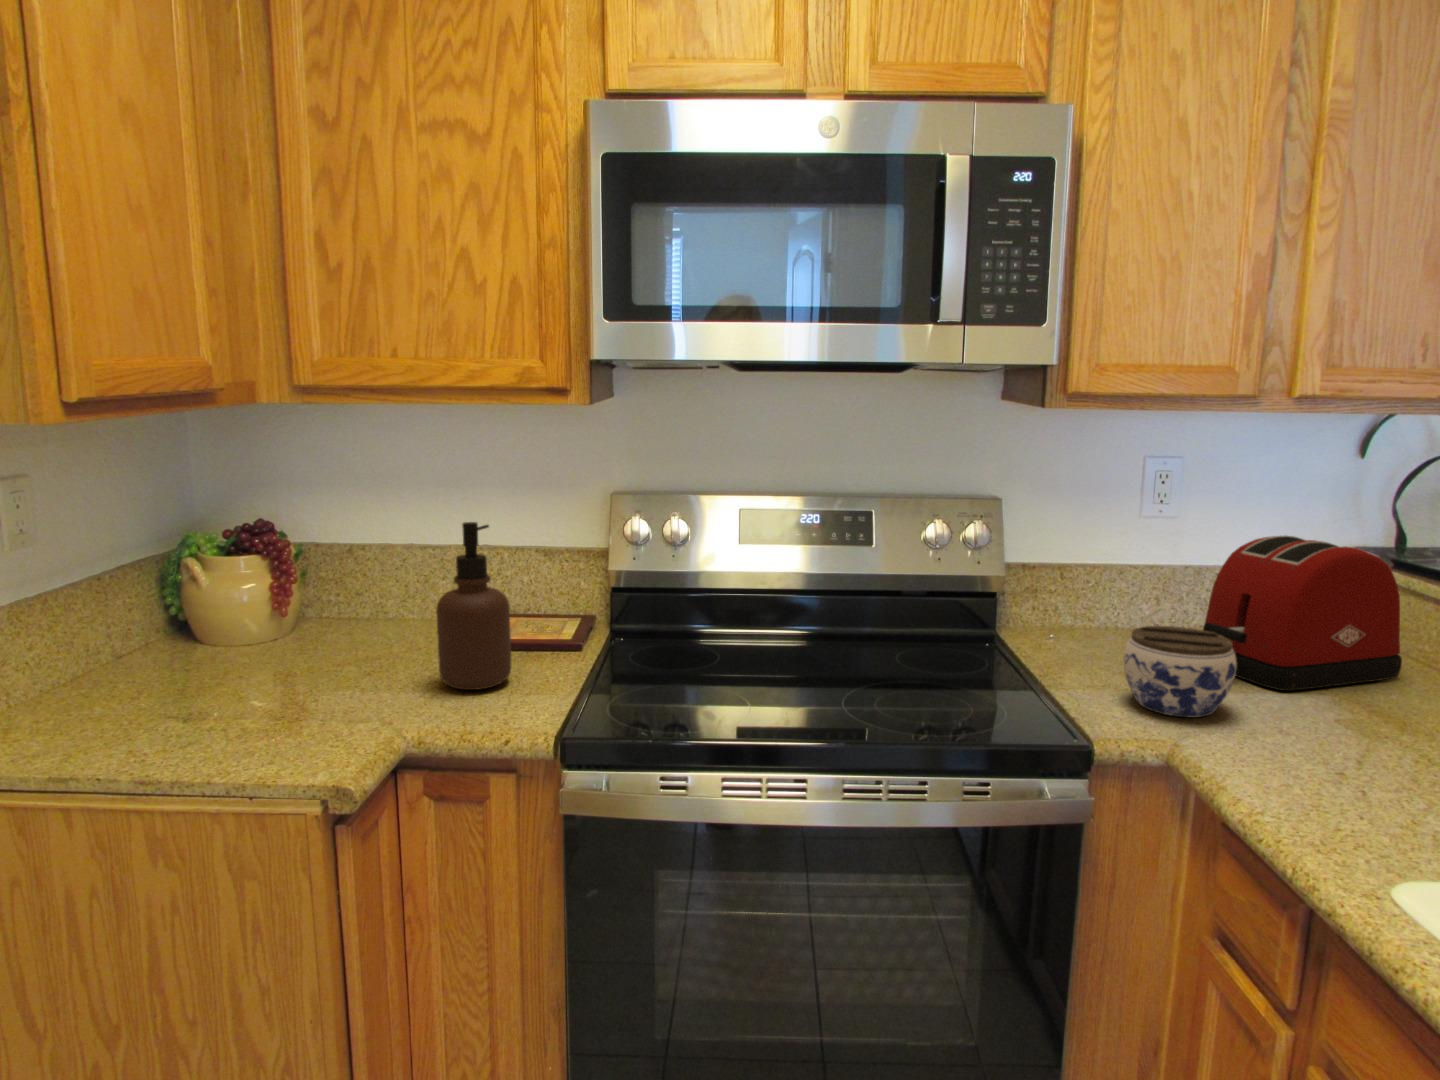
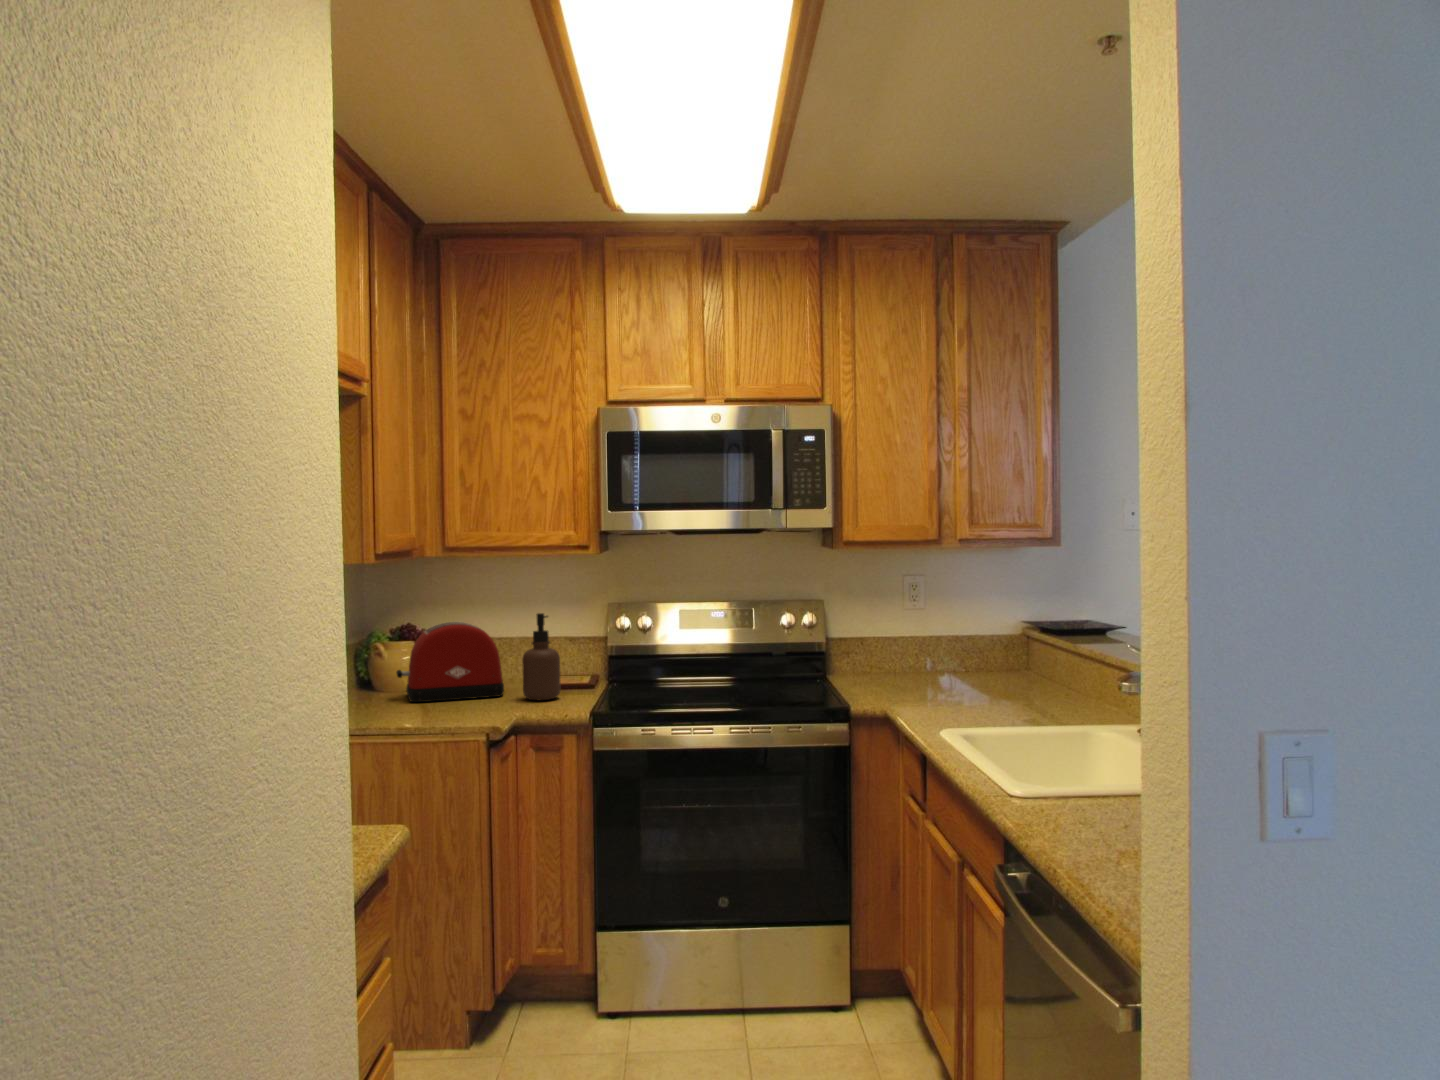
toaster: present [1203,535,1402,691] -> present [396,622,504,702]
jar: present [1124,626,1236,717] -> none [875,657,927,699]

